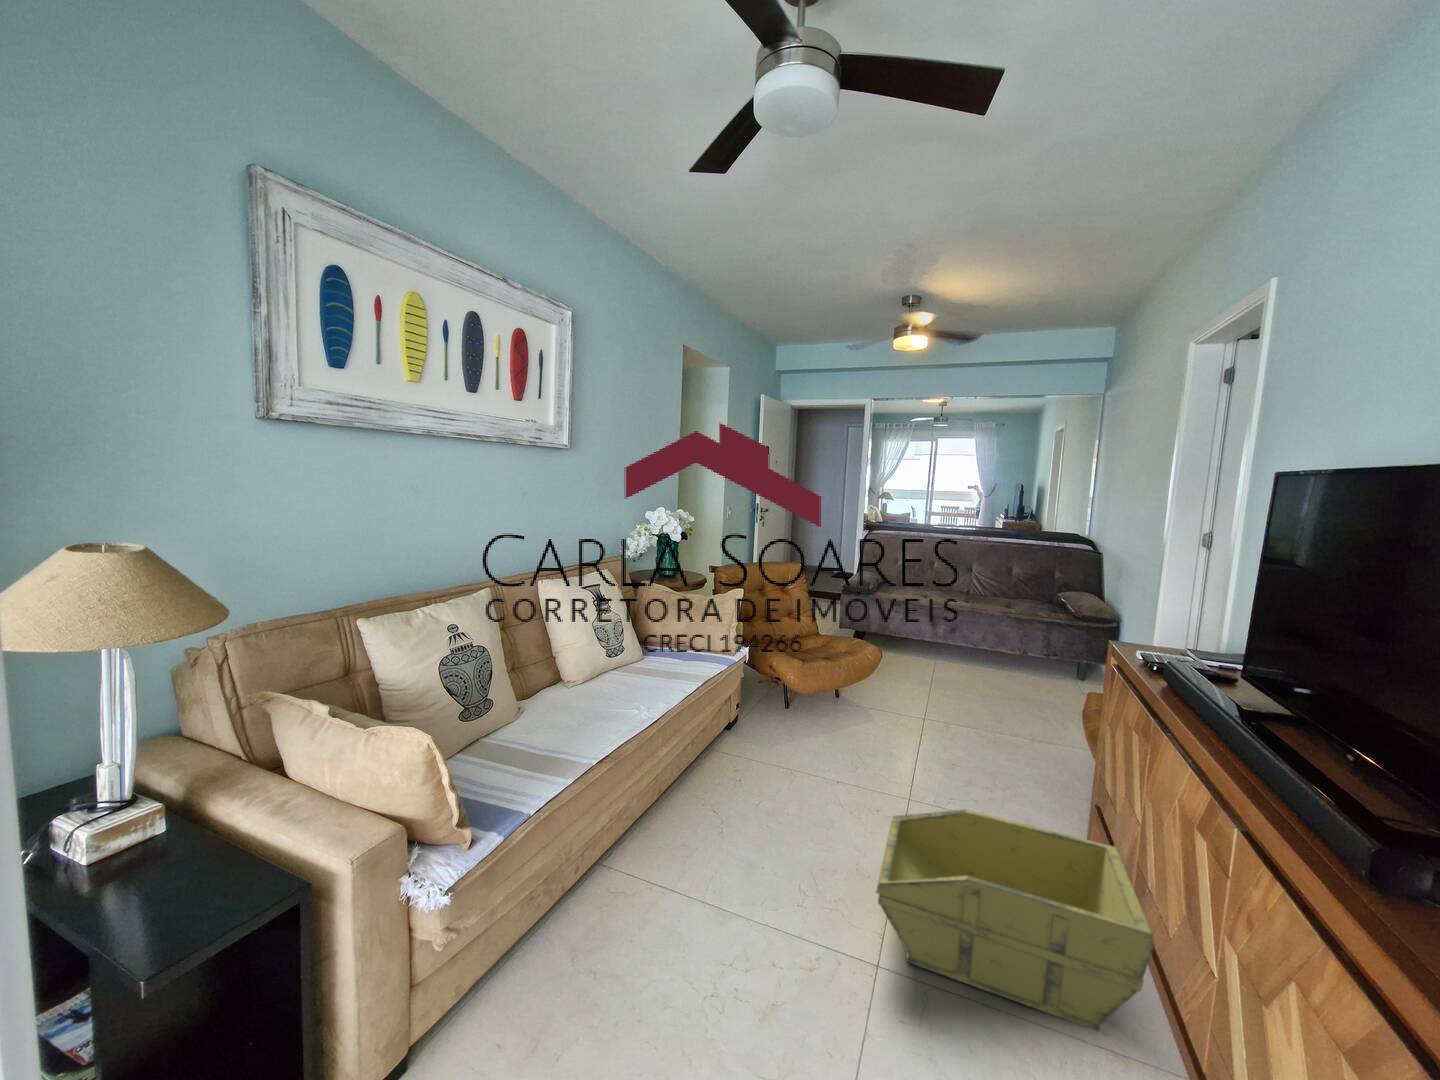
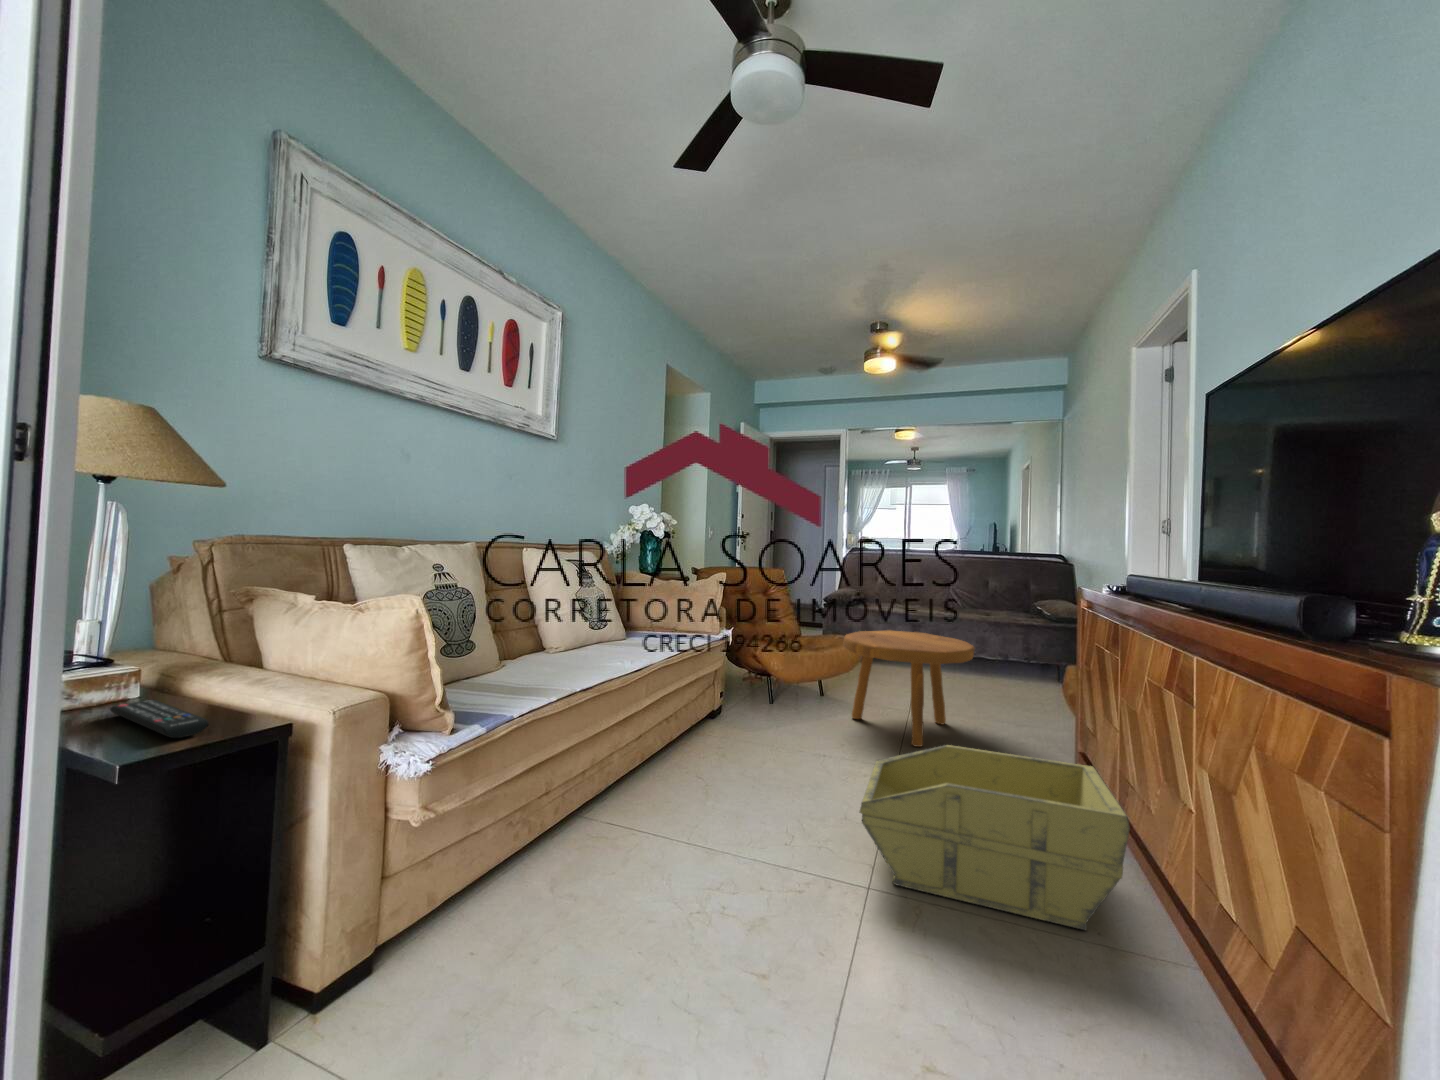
footstool: none [862,637,995,765] -> present [843,630,975,747]
remote control: none [127,844,222,920] -> present [110,699,209,738]

